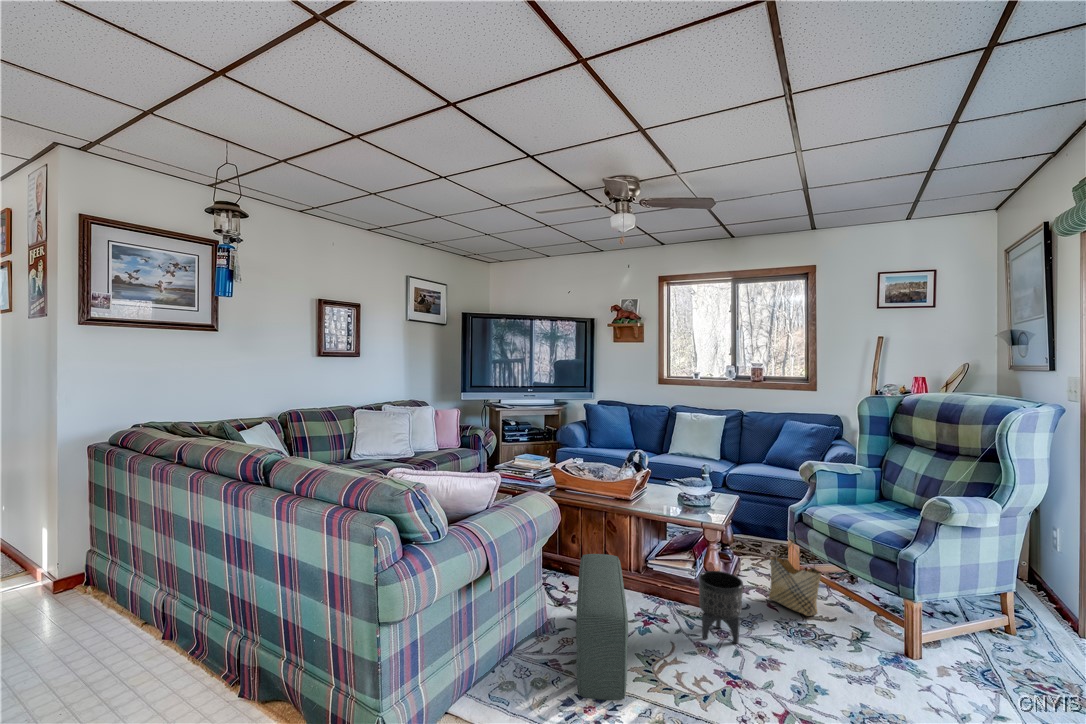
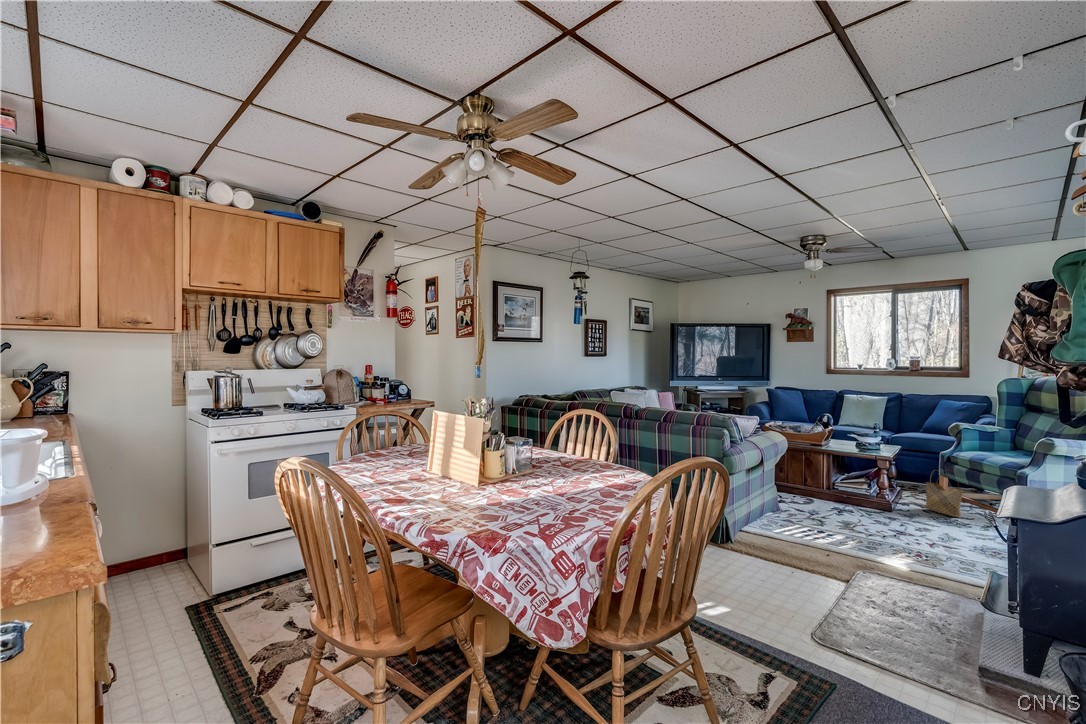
pouf: present [576,554,628,700] -> none [795,470,836,535]
planter: present [699,571,743,644] -> none [876,483,906,523]

